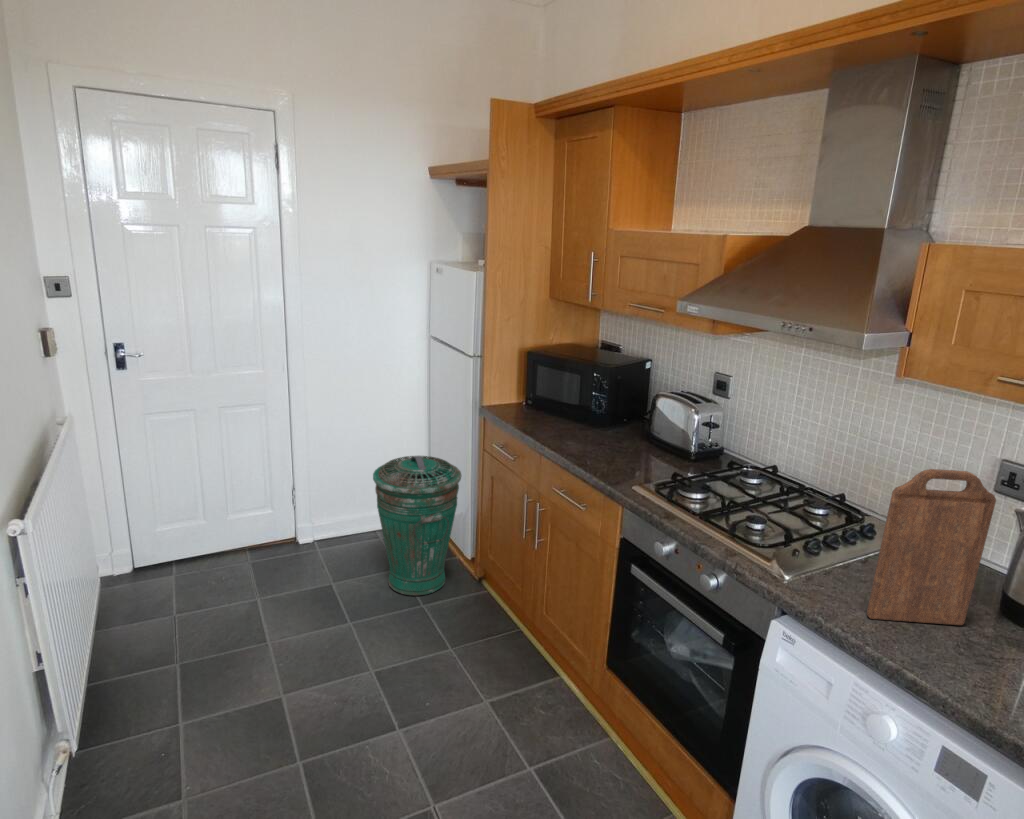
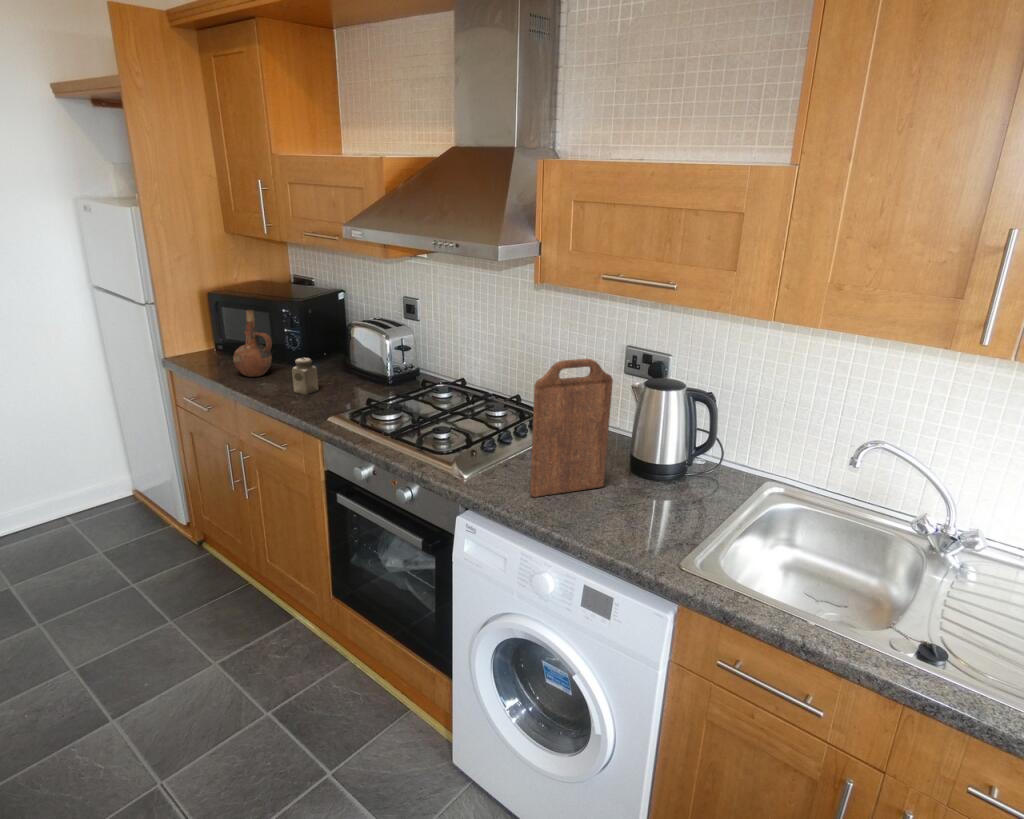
ceramic pitcher: none [543,371,580,433] -> present [233,310,272,377]
salt shaker: none [597,422,622,459] -> present [292,358,318,395]
trash can: present [373,456,462,596] -> none [40,423,160,578]

